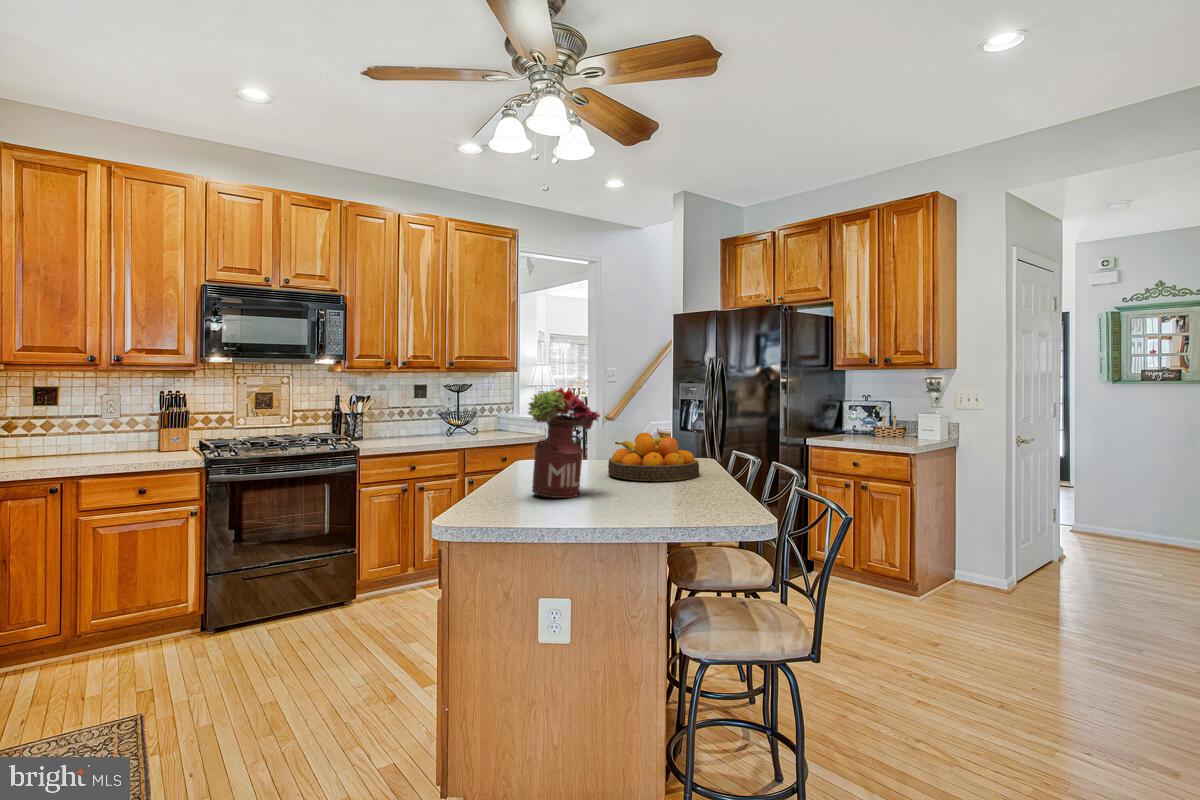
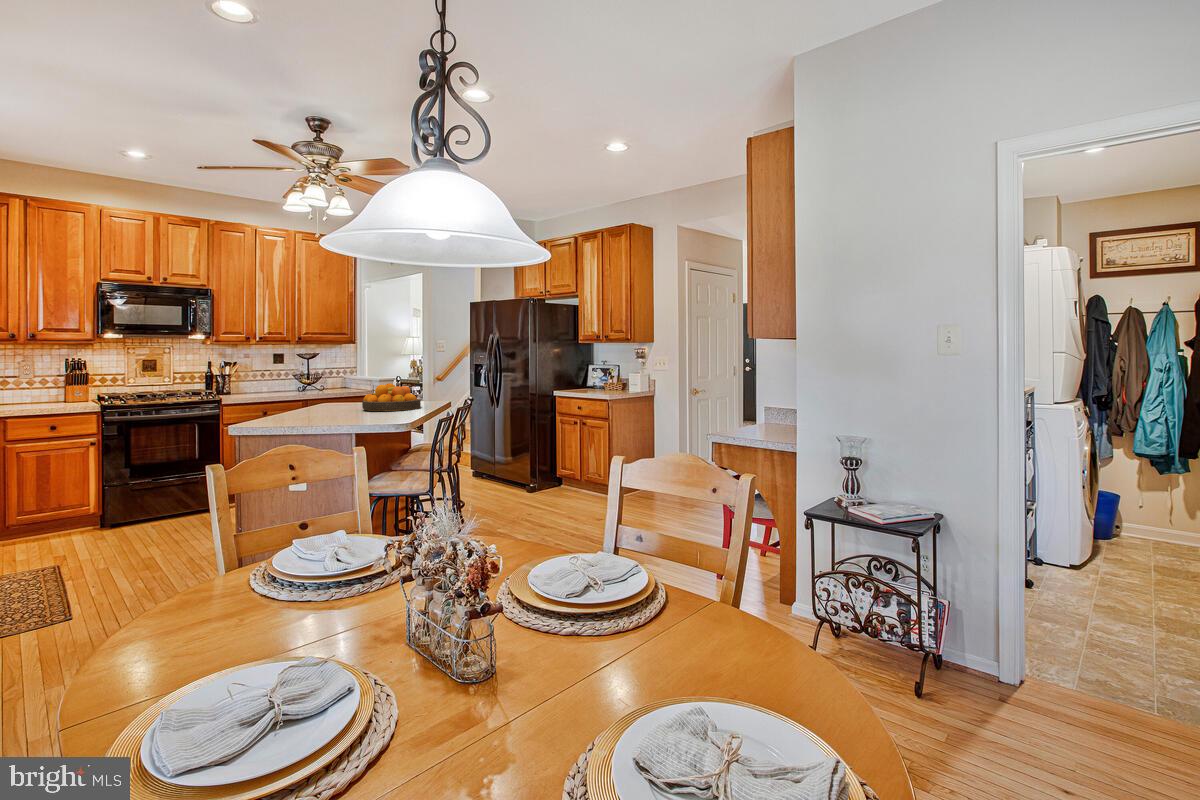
flower arrangement: present [528,388,600,498] -> none [289,355,337,418]

